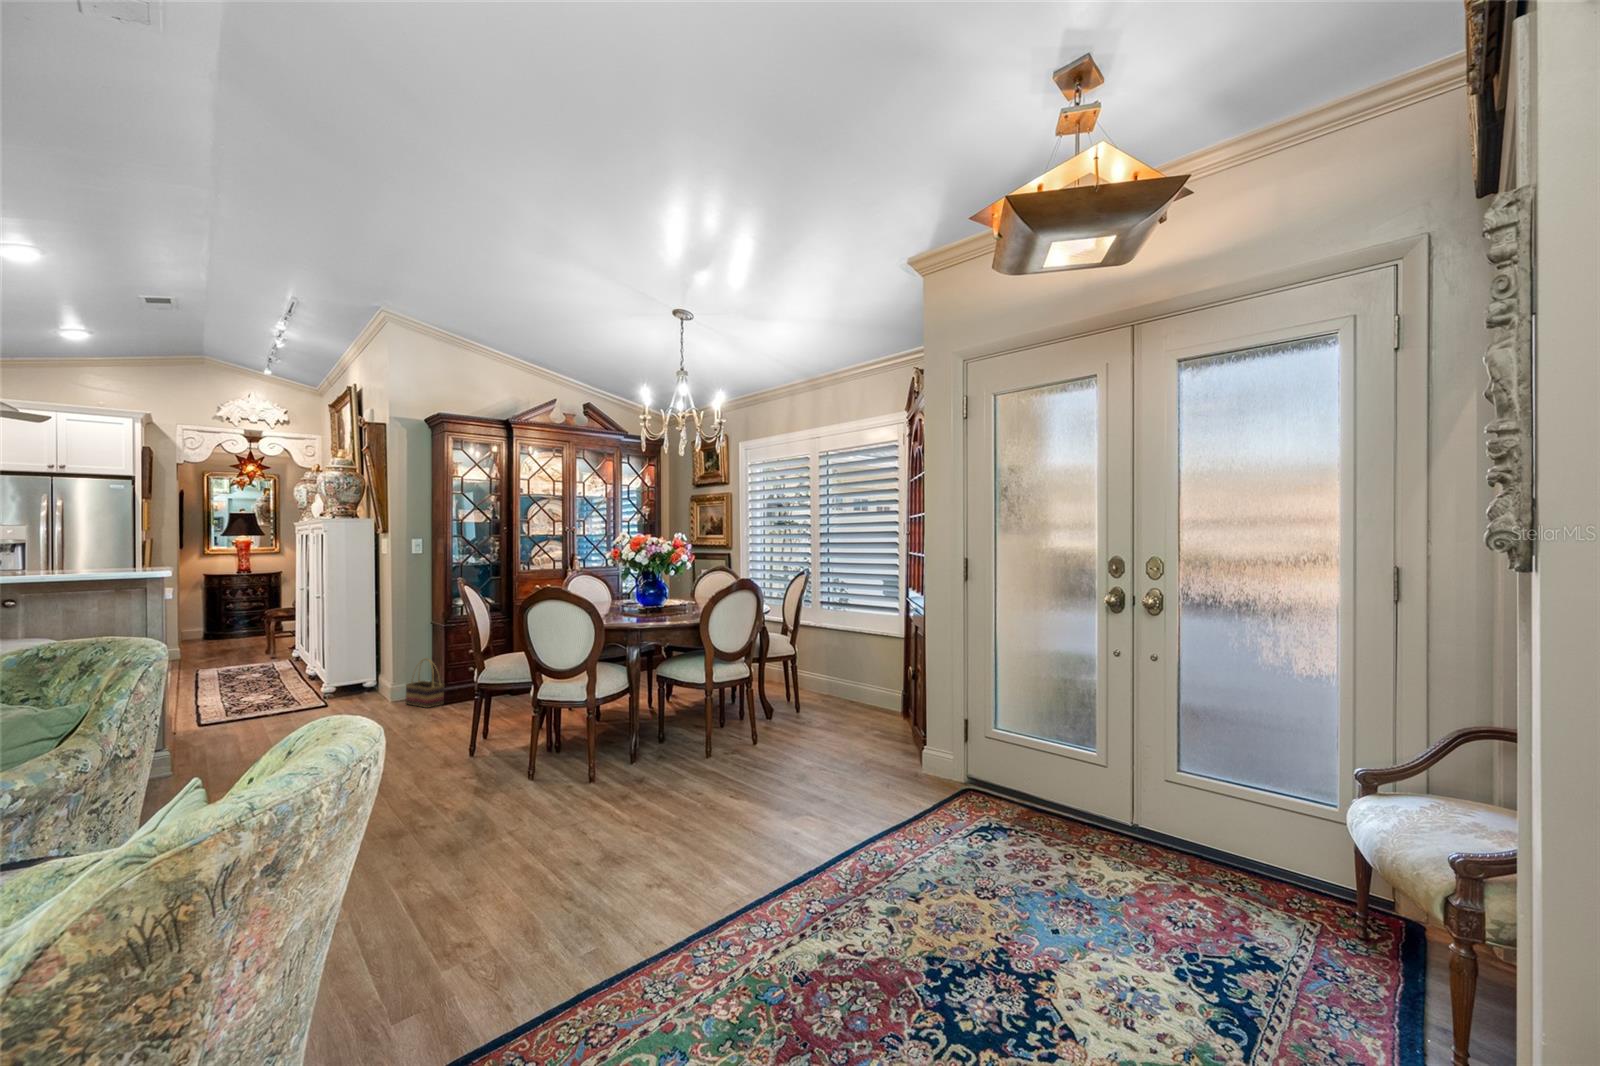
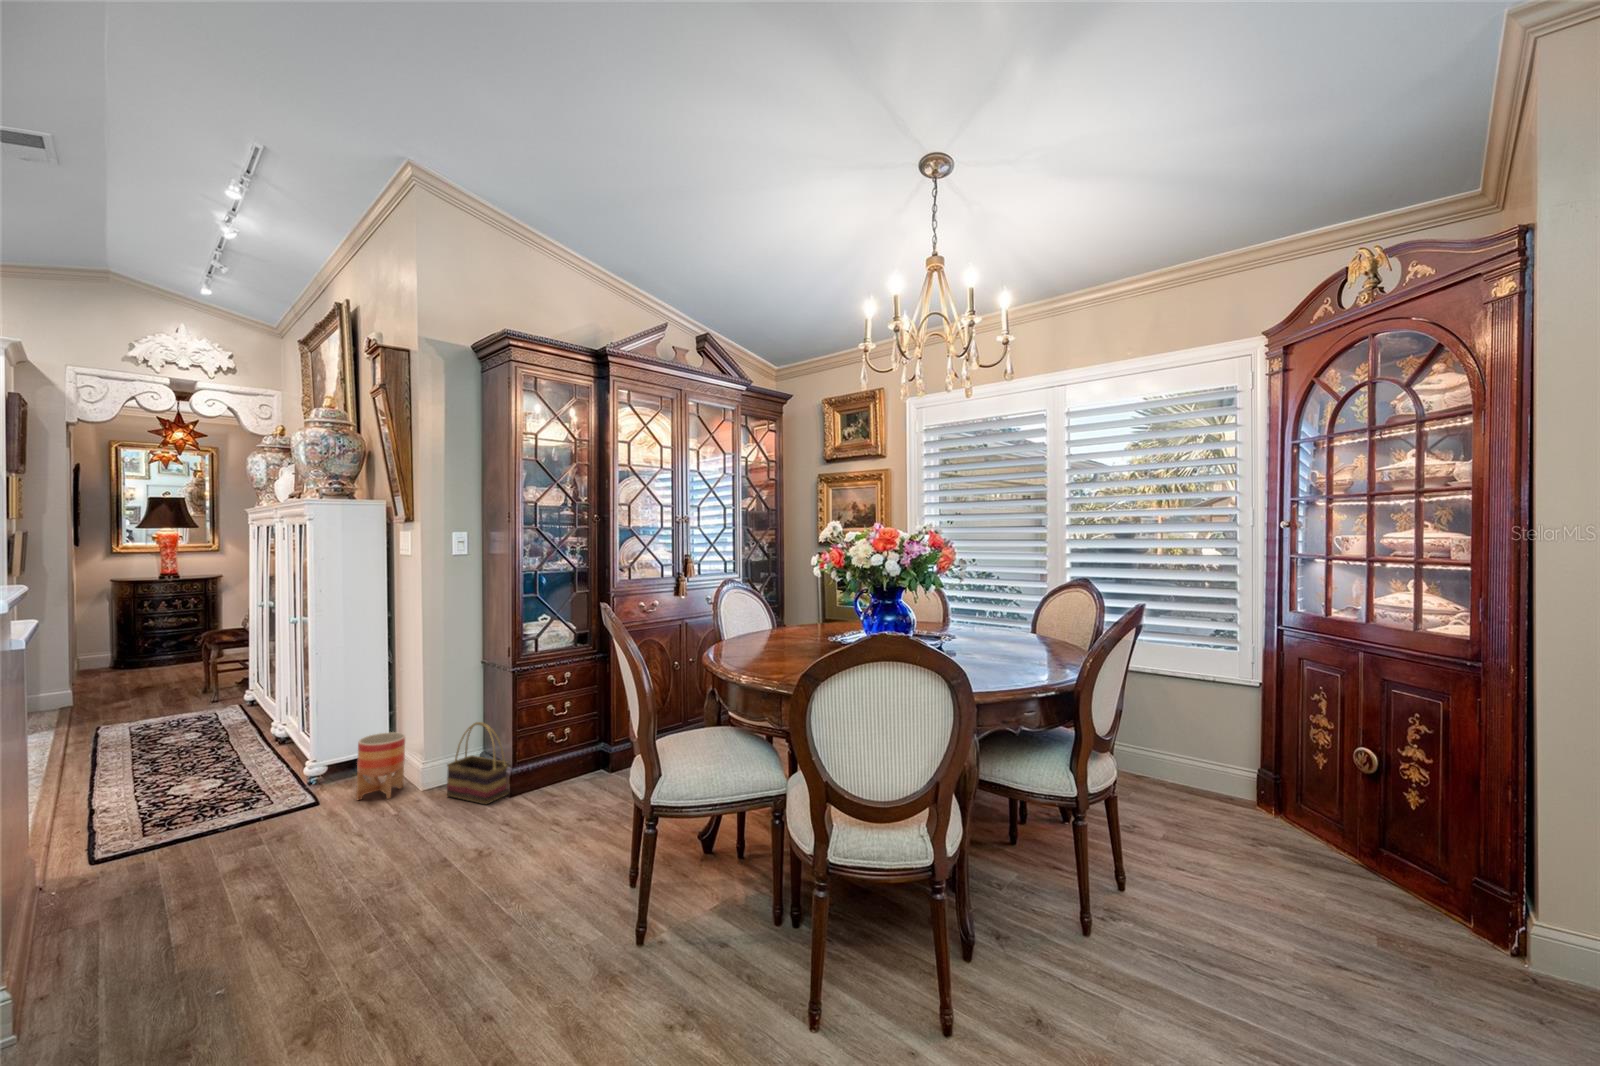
planter: none [351,665,382,705] -> present [356,732,405,800]

